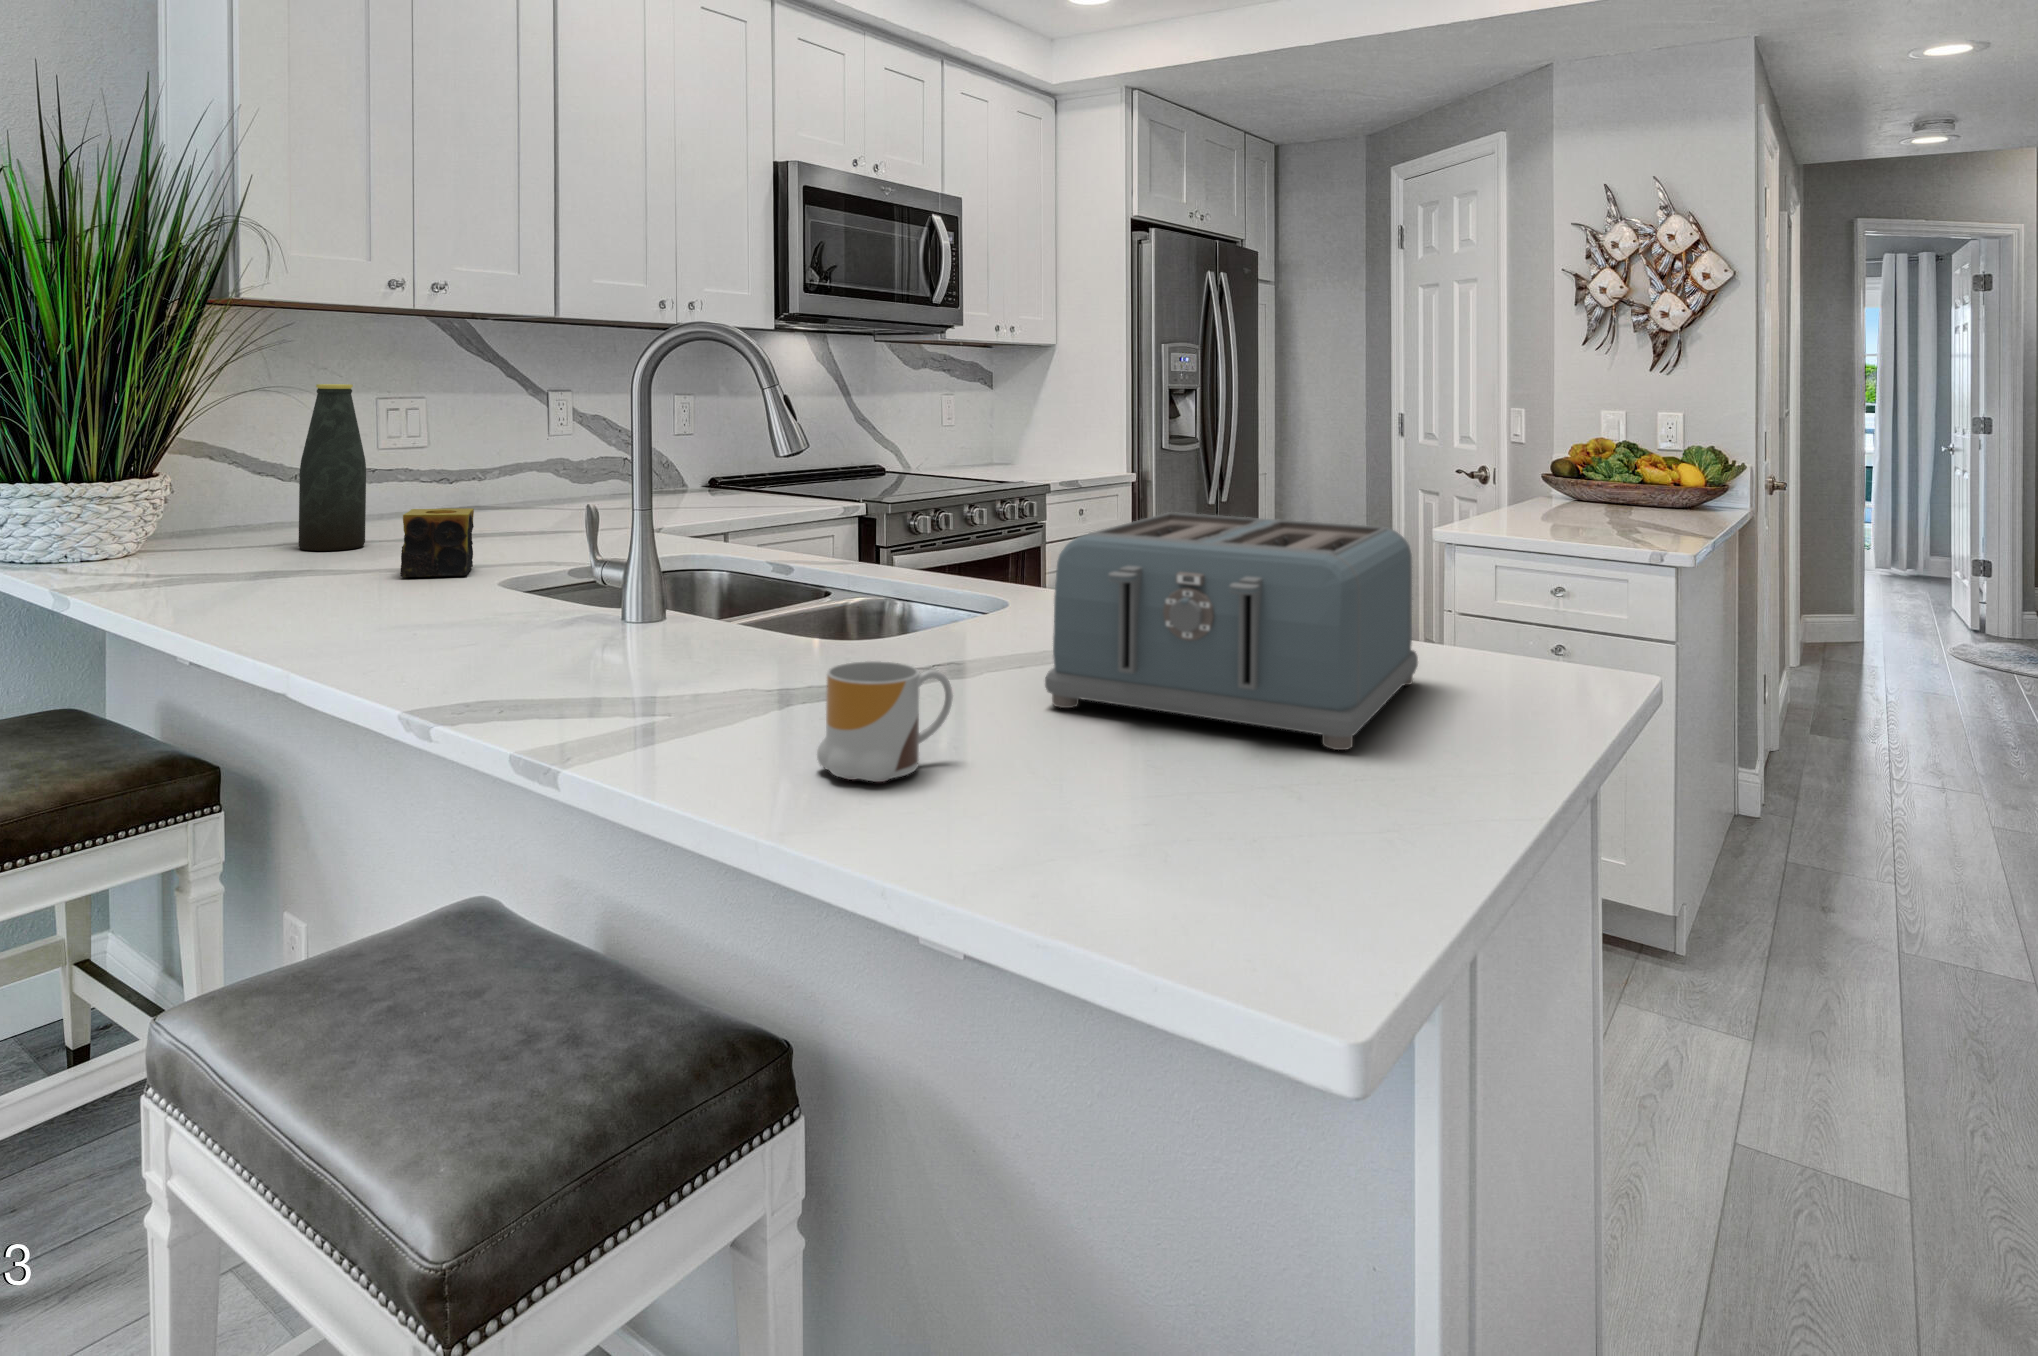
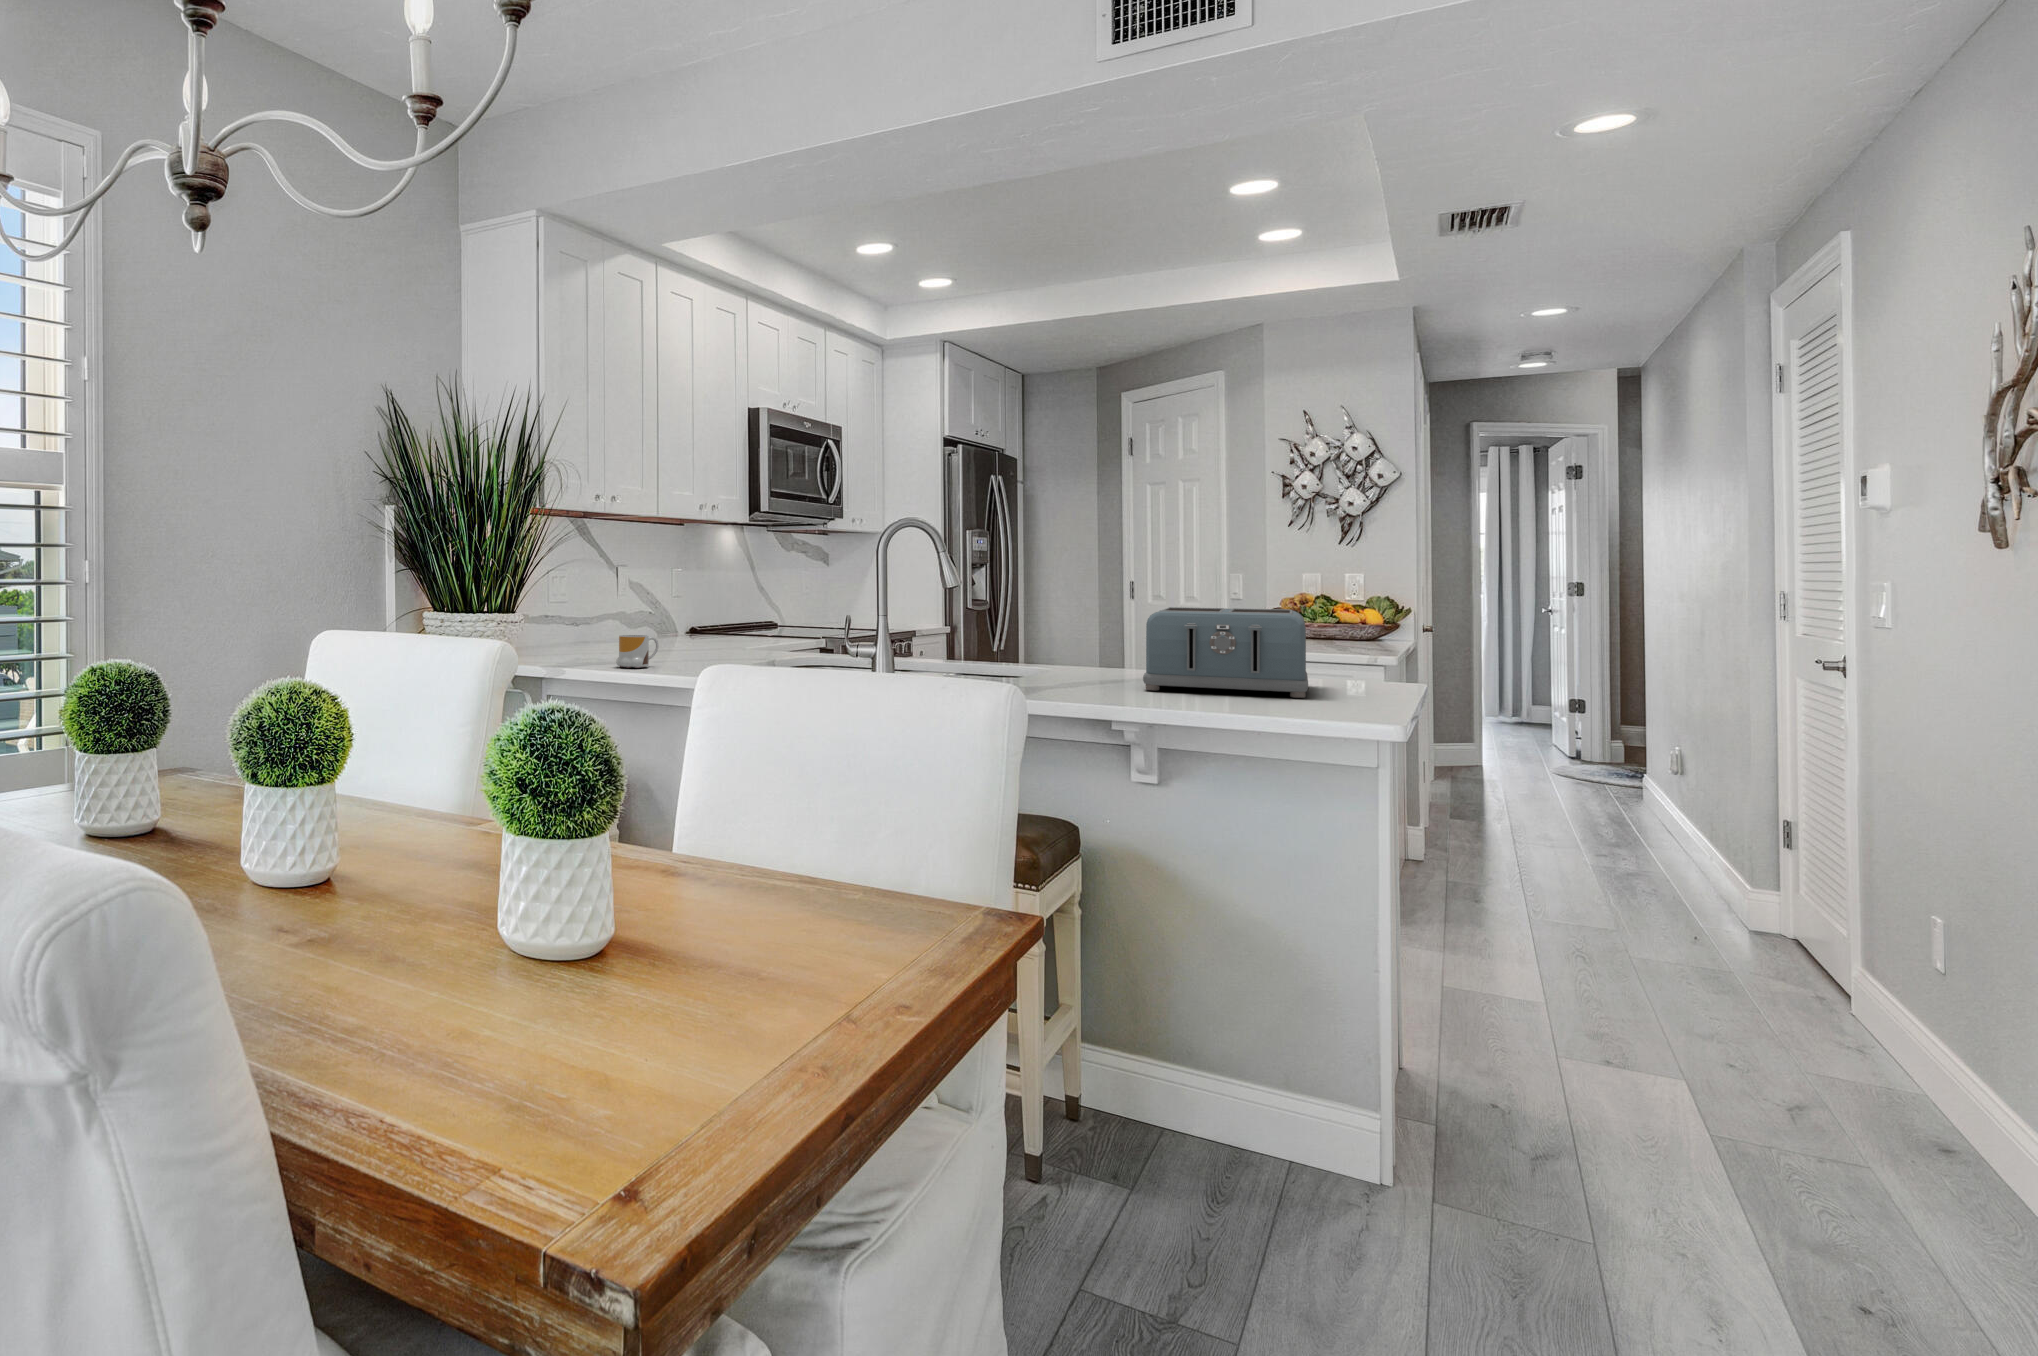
bottle: present [299,384,366,551] -> none [556,555,593,653]
candle: present [400,508,474,577] -> none [661,624,705,661]
mug: present [817,661,953,782] -> present [616,635,659,668]

